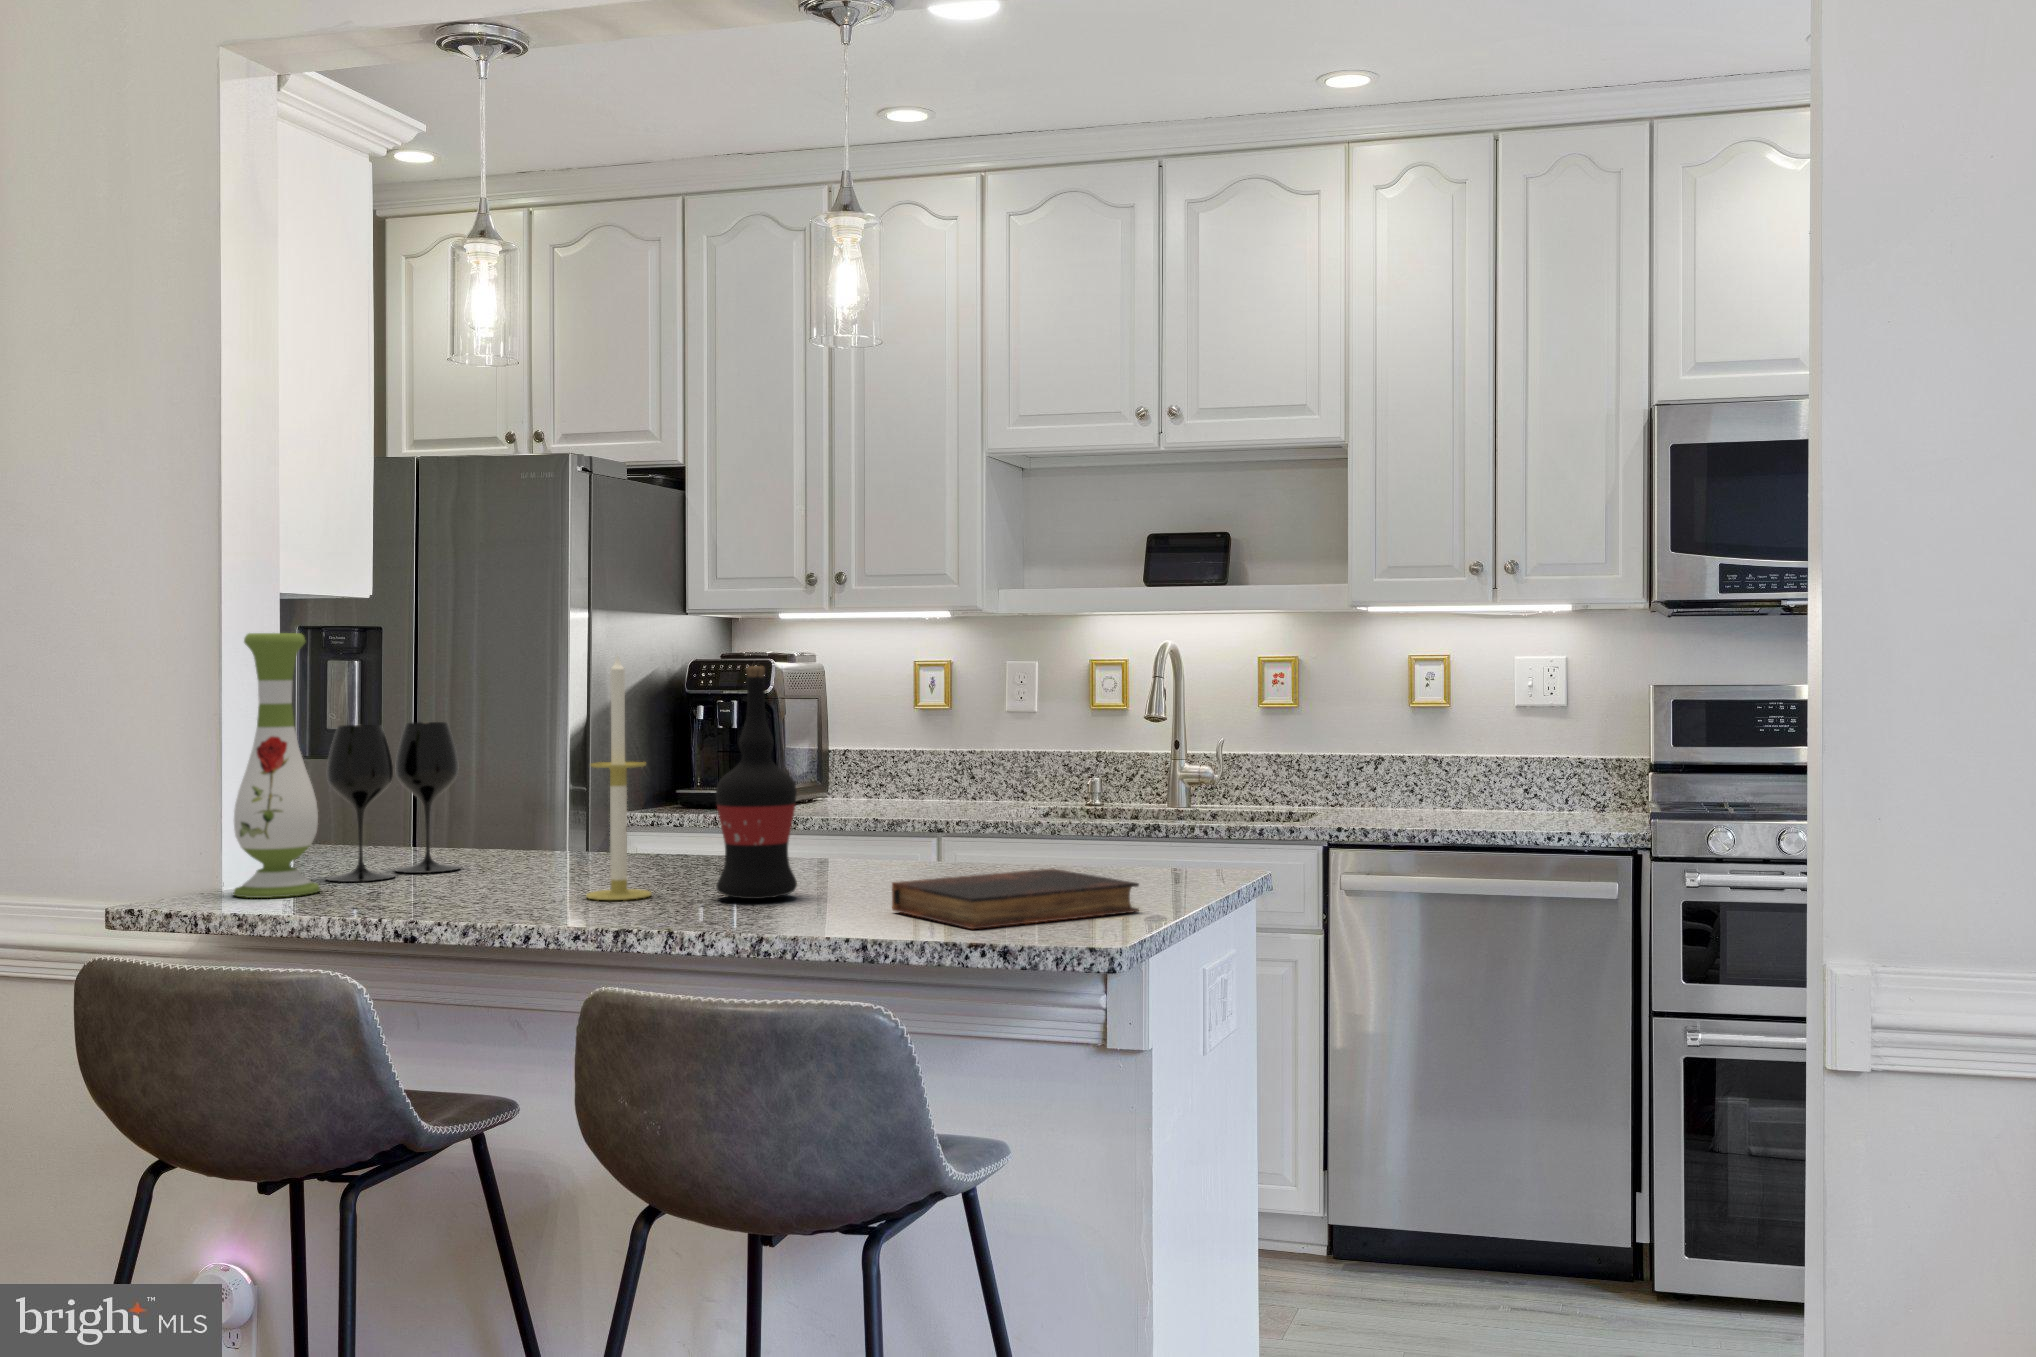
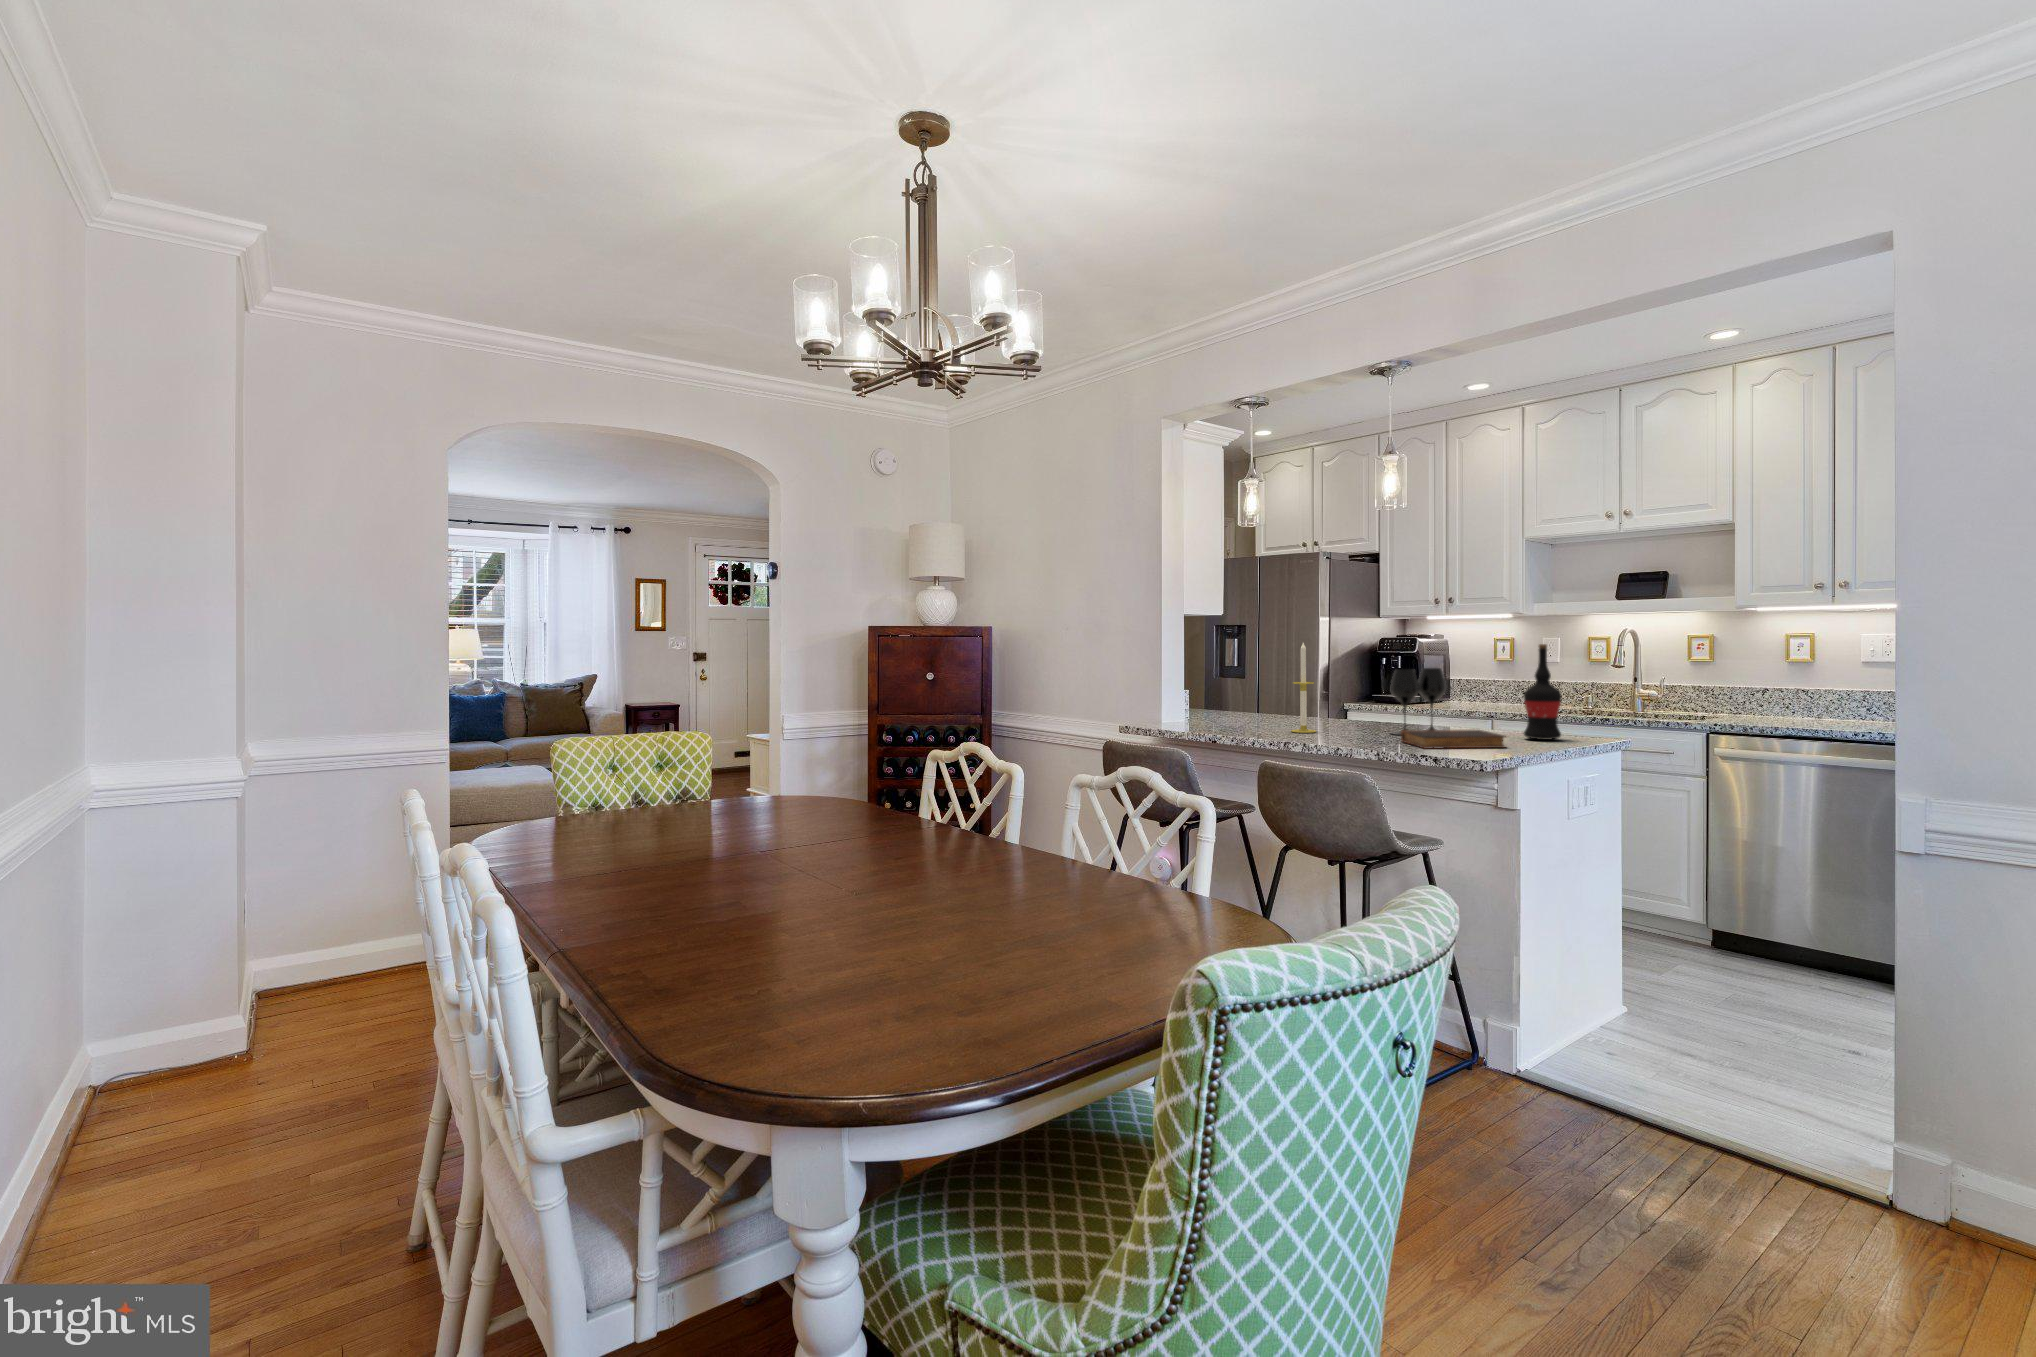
vase: present [233,633,320,898] -> none [1175,635,1203,726]
wine bottle: present [716,666,797,899] -> present [1524,644,1562,740]
wine glass: present [327,722,460,882] -> present [1391,668,1446,735]

